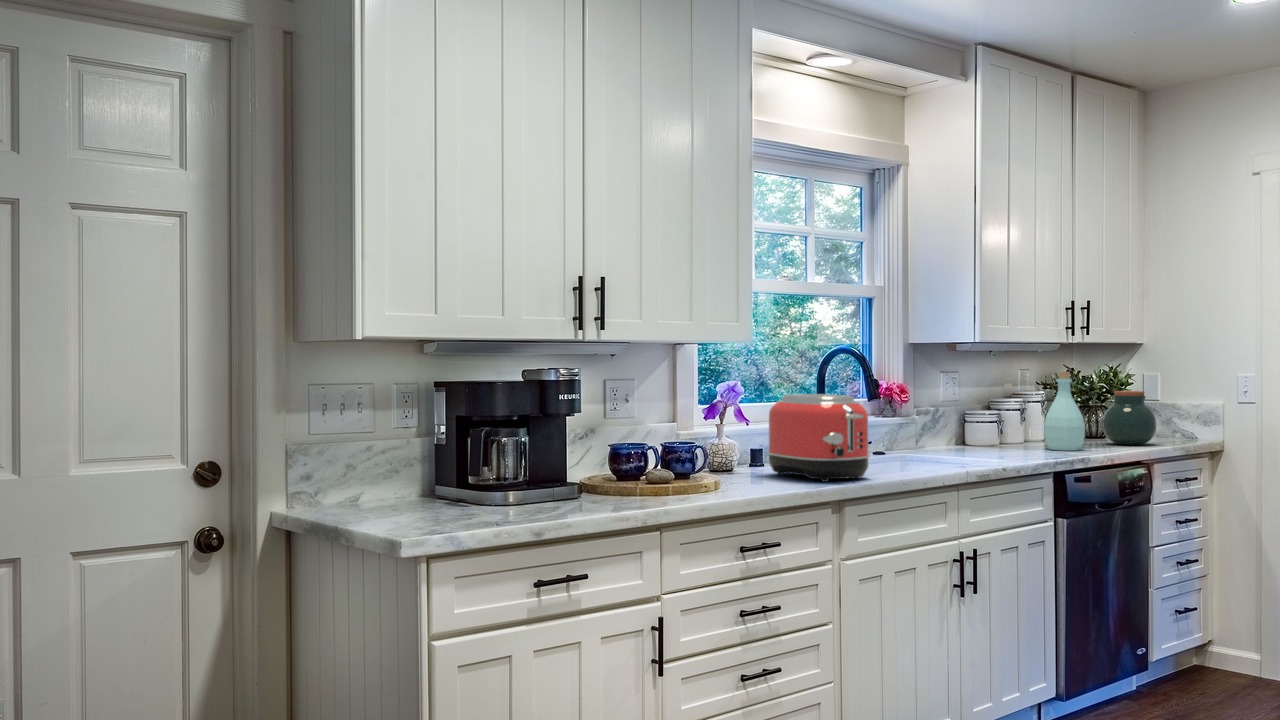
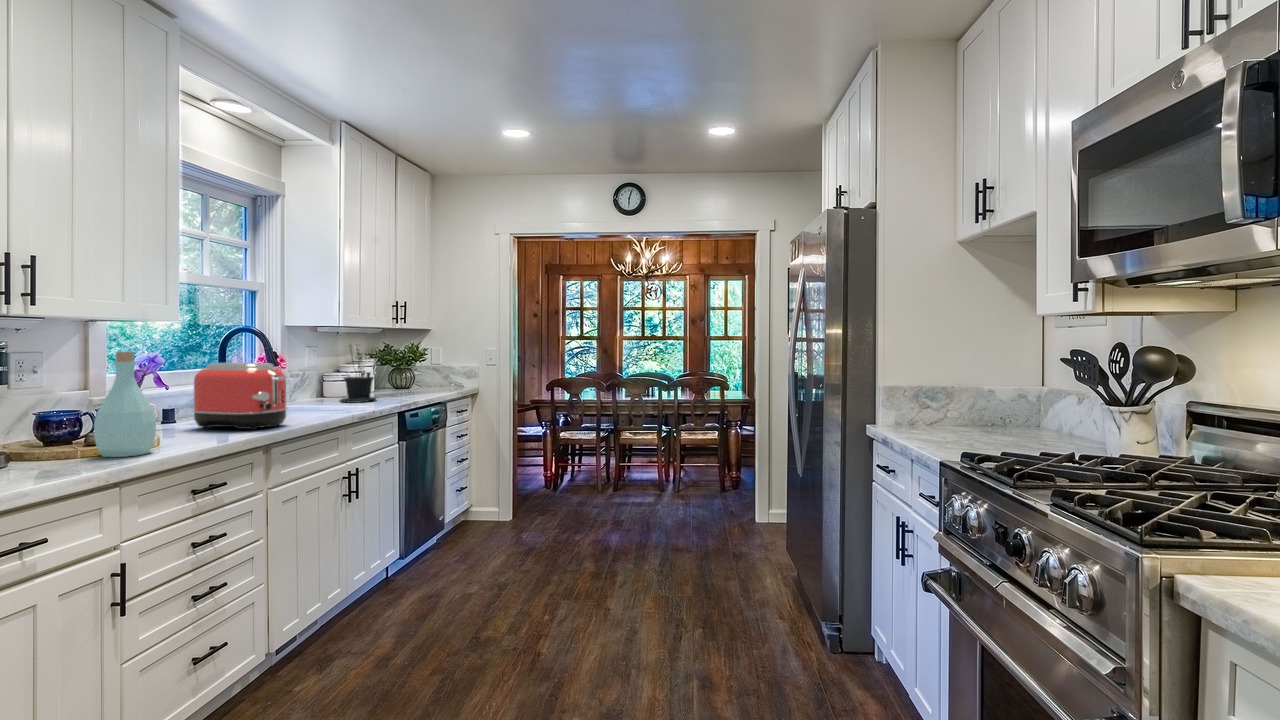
potted plant: none [977,367,1030,455] -> present [340,344,376,403]
bottle: present [1044,372,1085,451] -> present [94,352,156,457]
jar: present [1103,391,1156,445] -> none [414,359,445,392]

